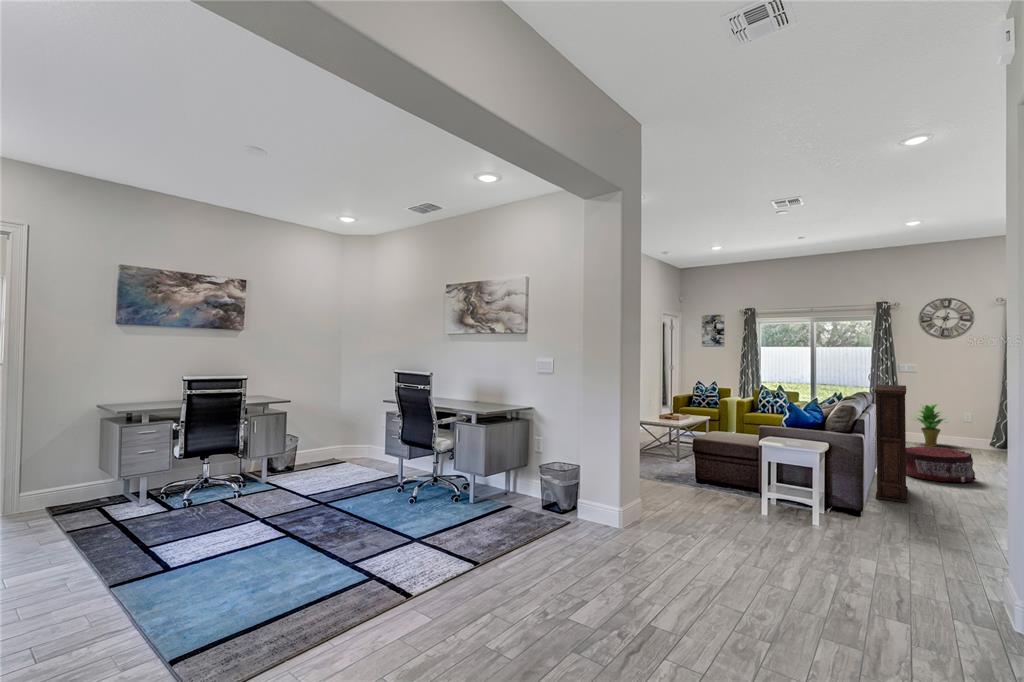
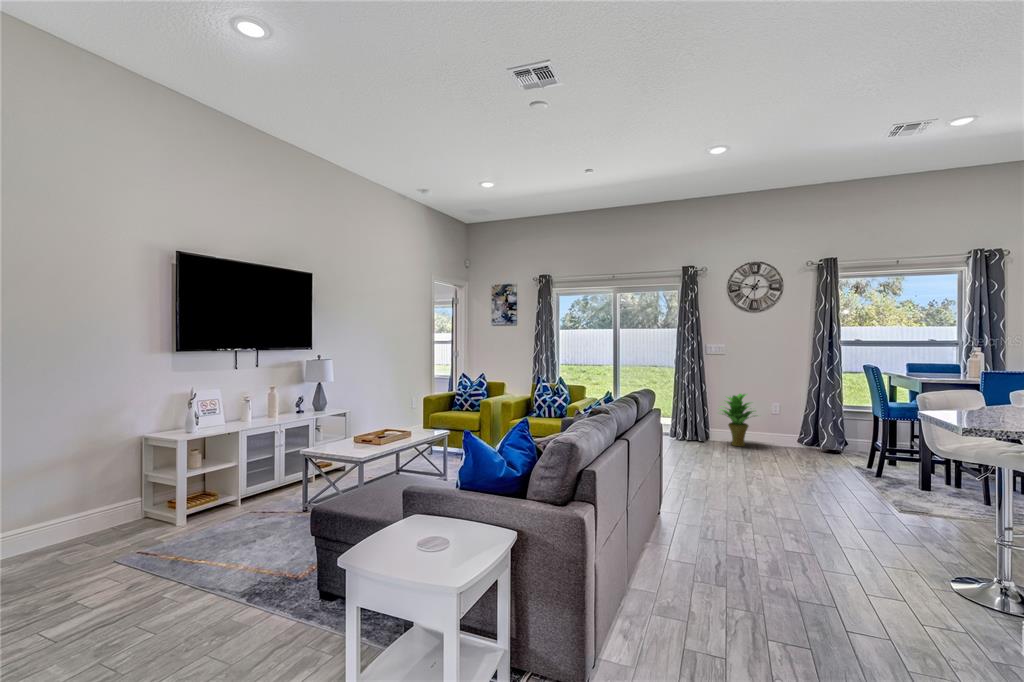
bookshelf: present [875,385,908,503] -> none [642,385,700,614]
pouf: present [906,446,976,482] -> none [697,466,794,529]

